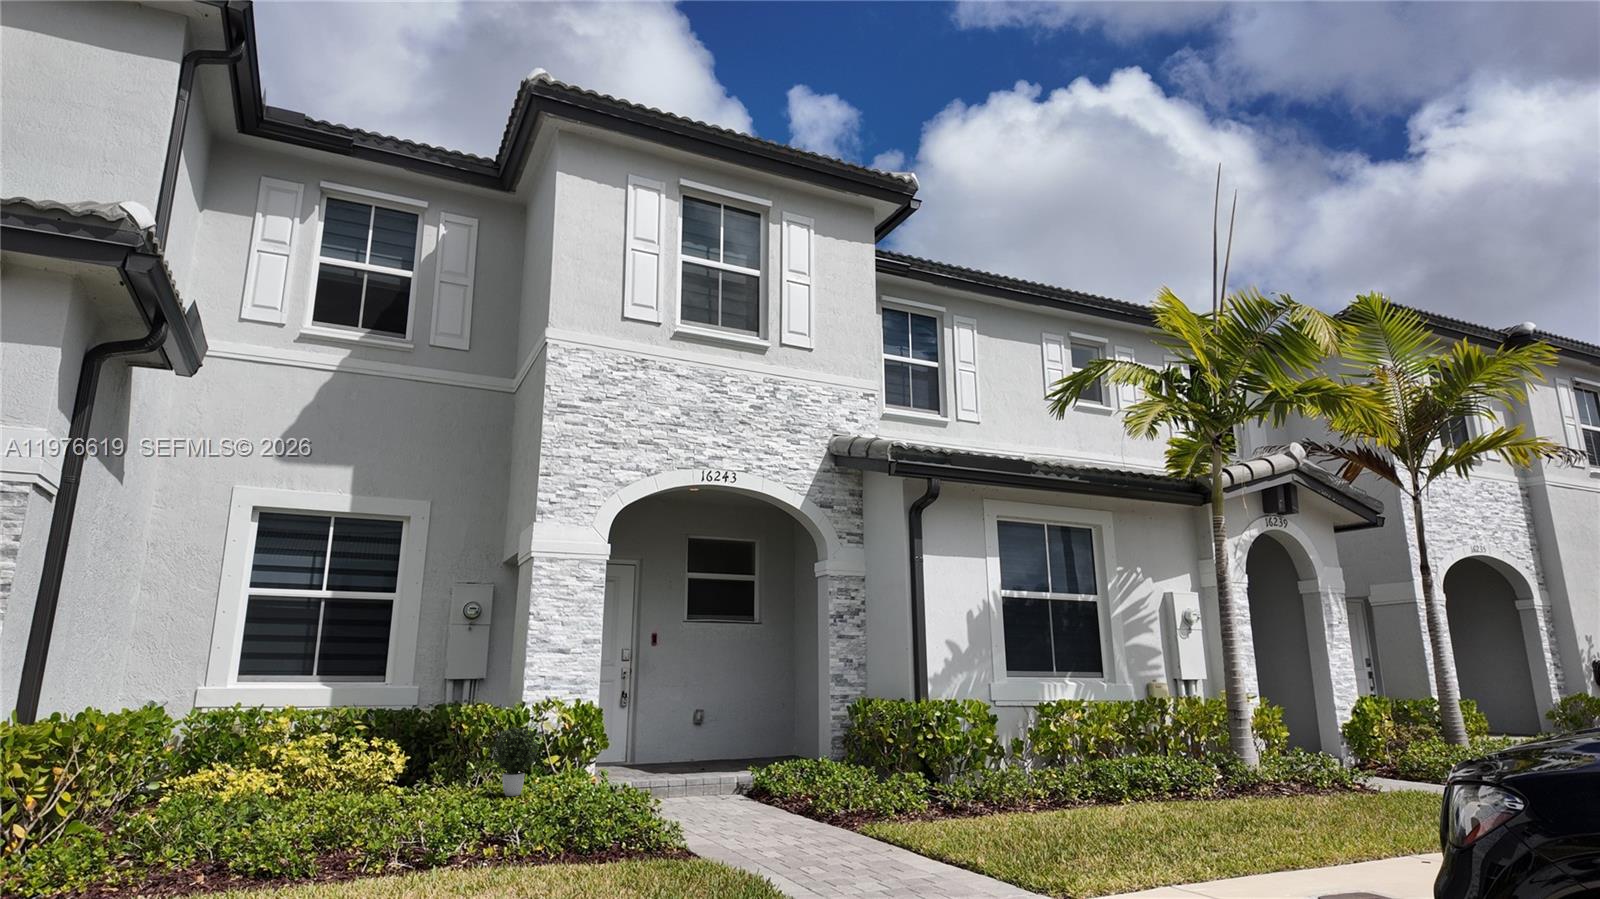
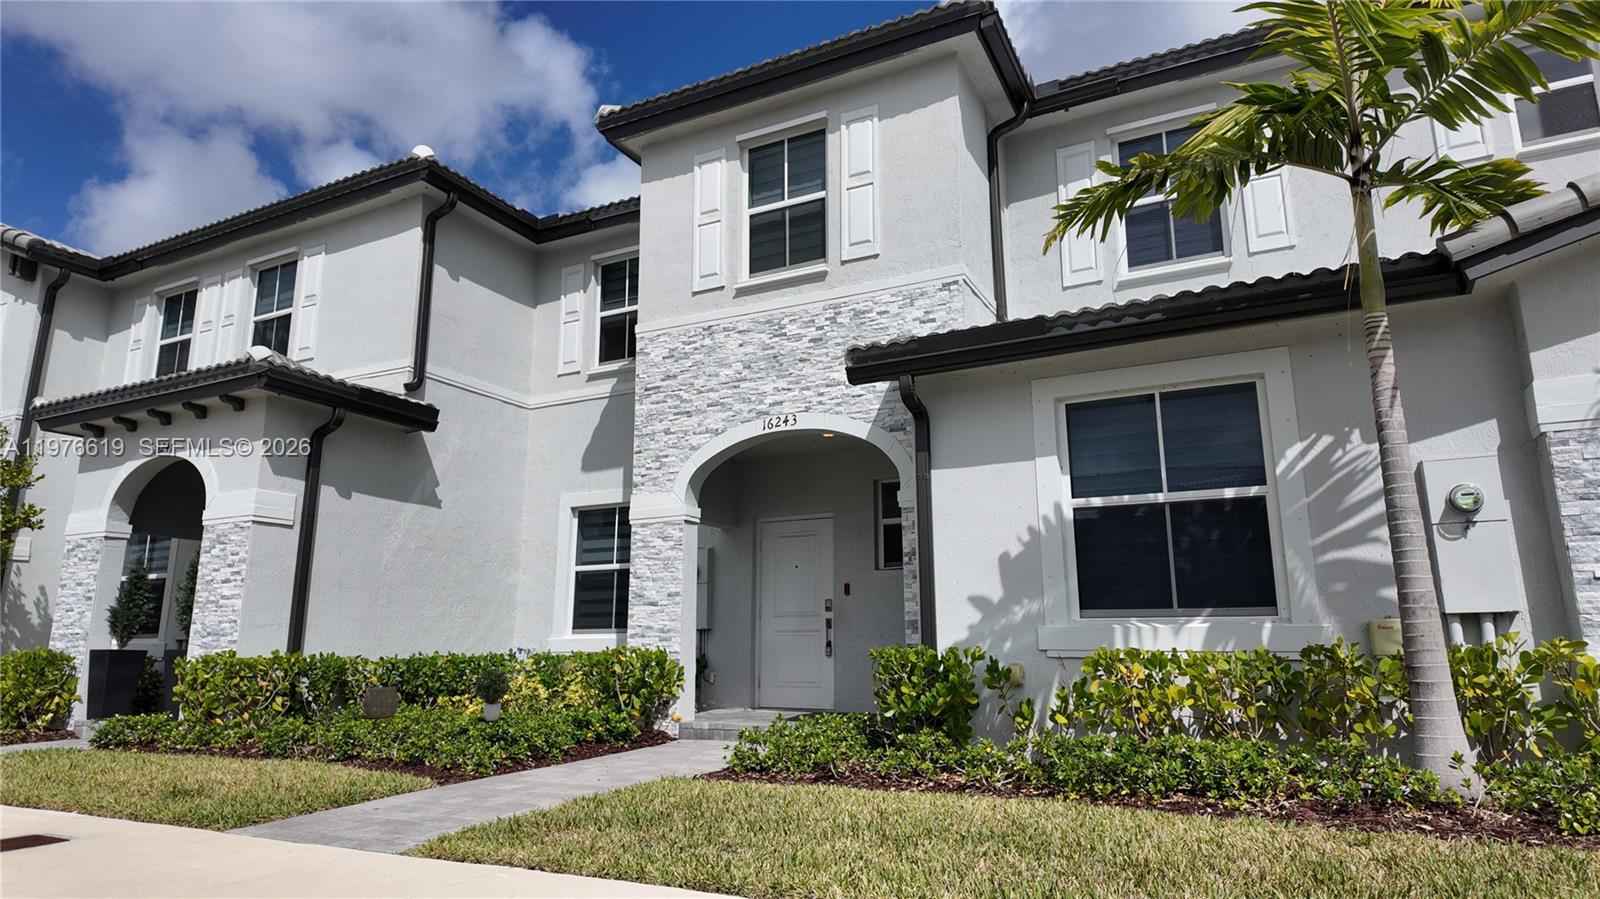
woven basket: none [251,761,309,811] -> present [363,687,399,718]

